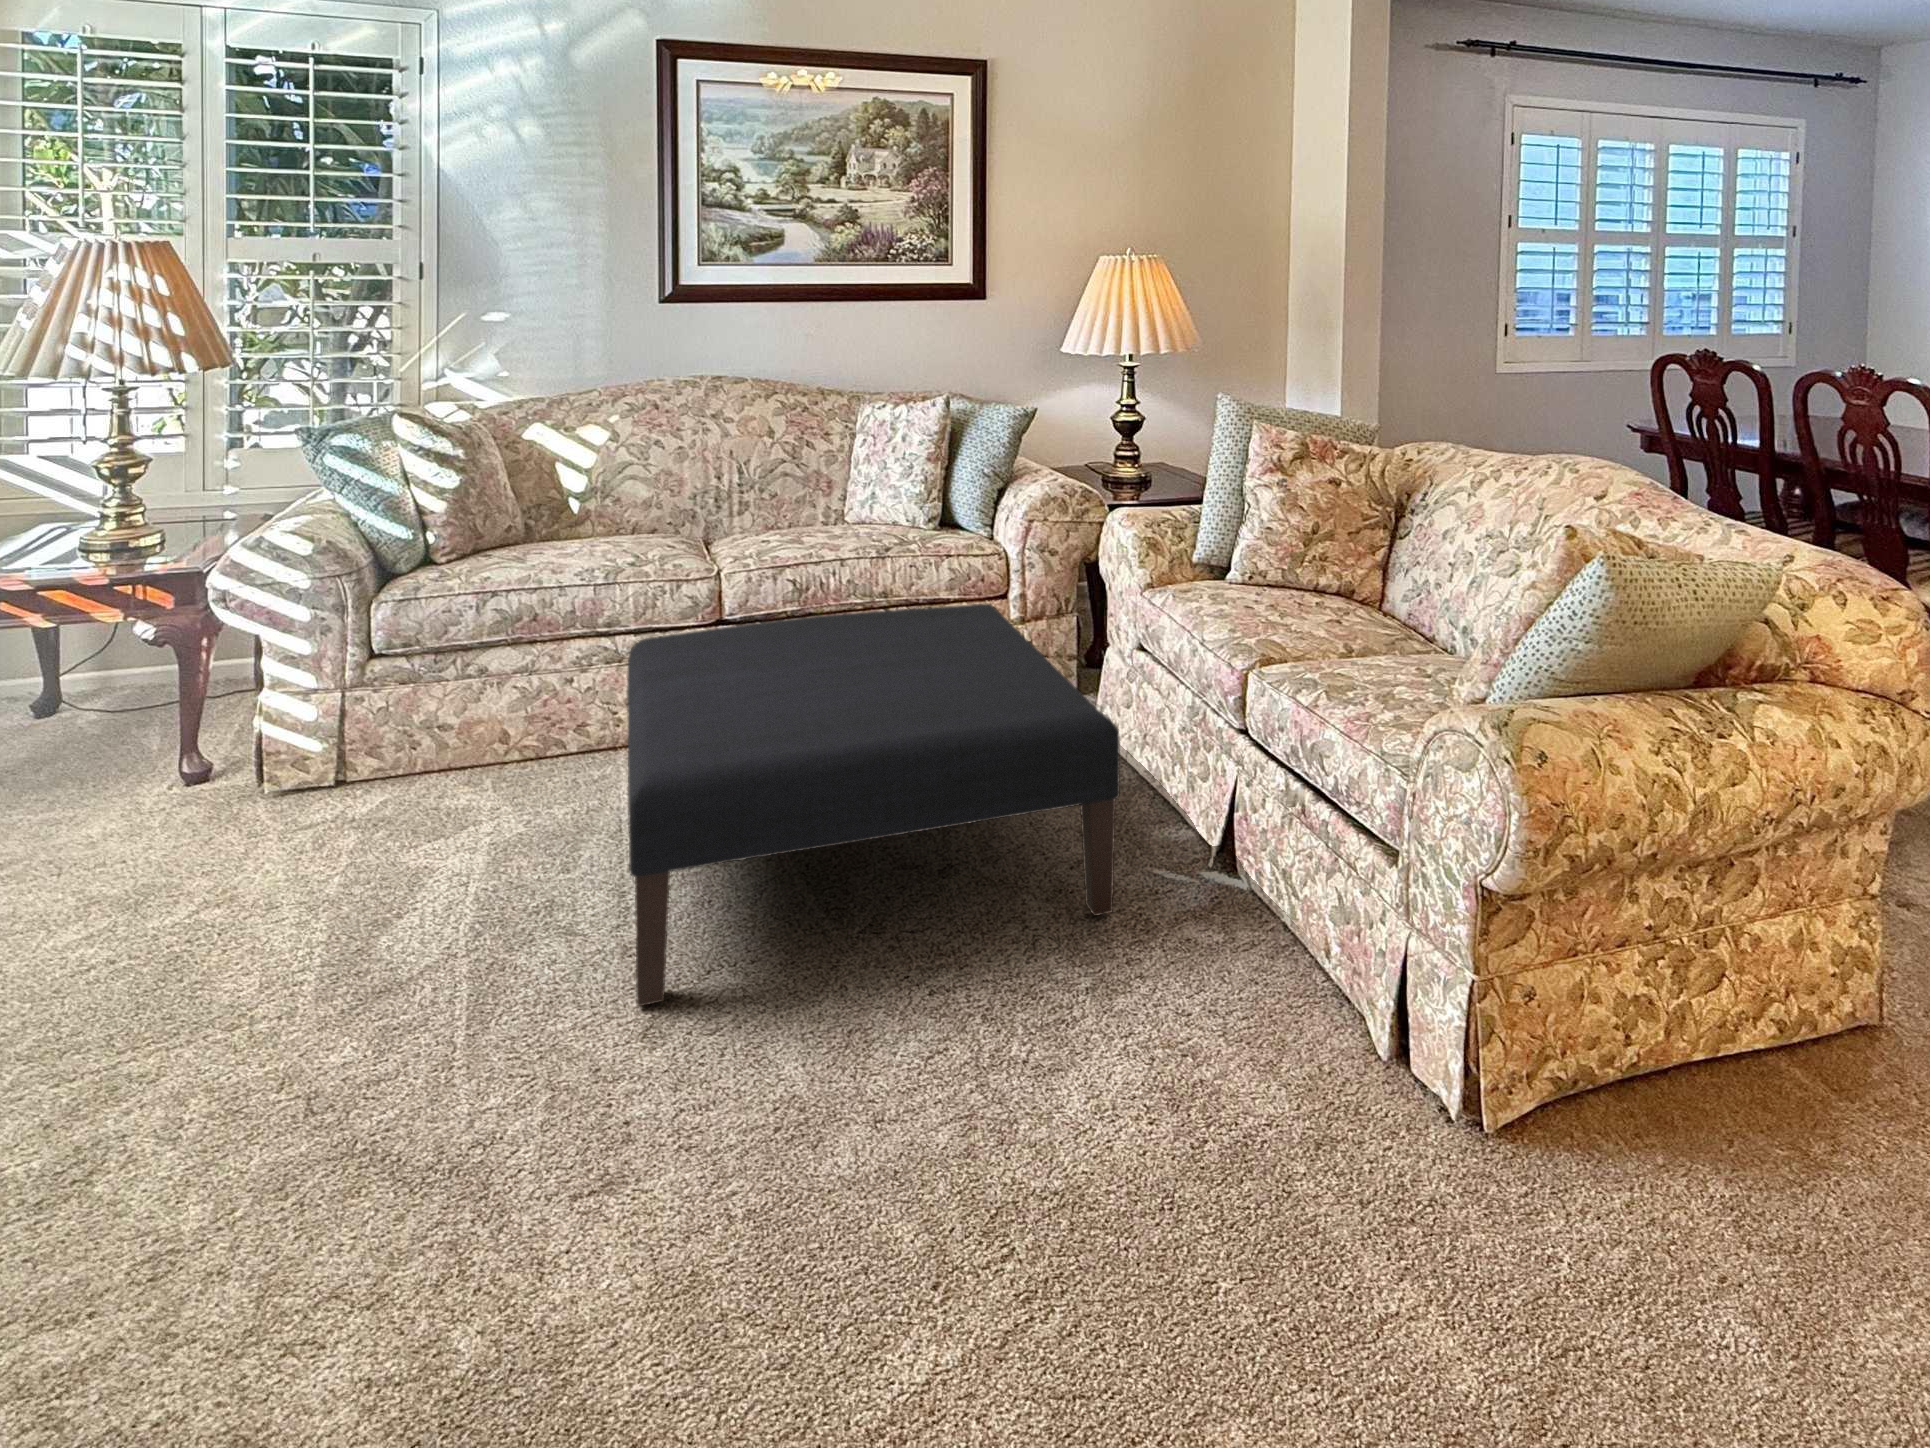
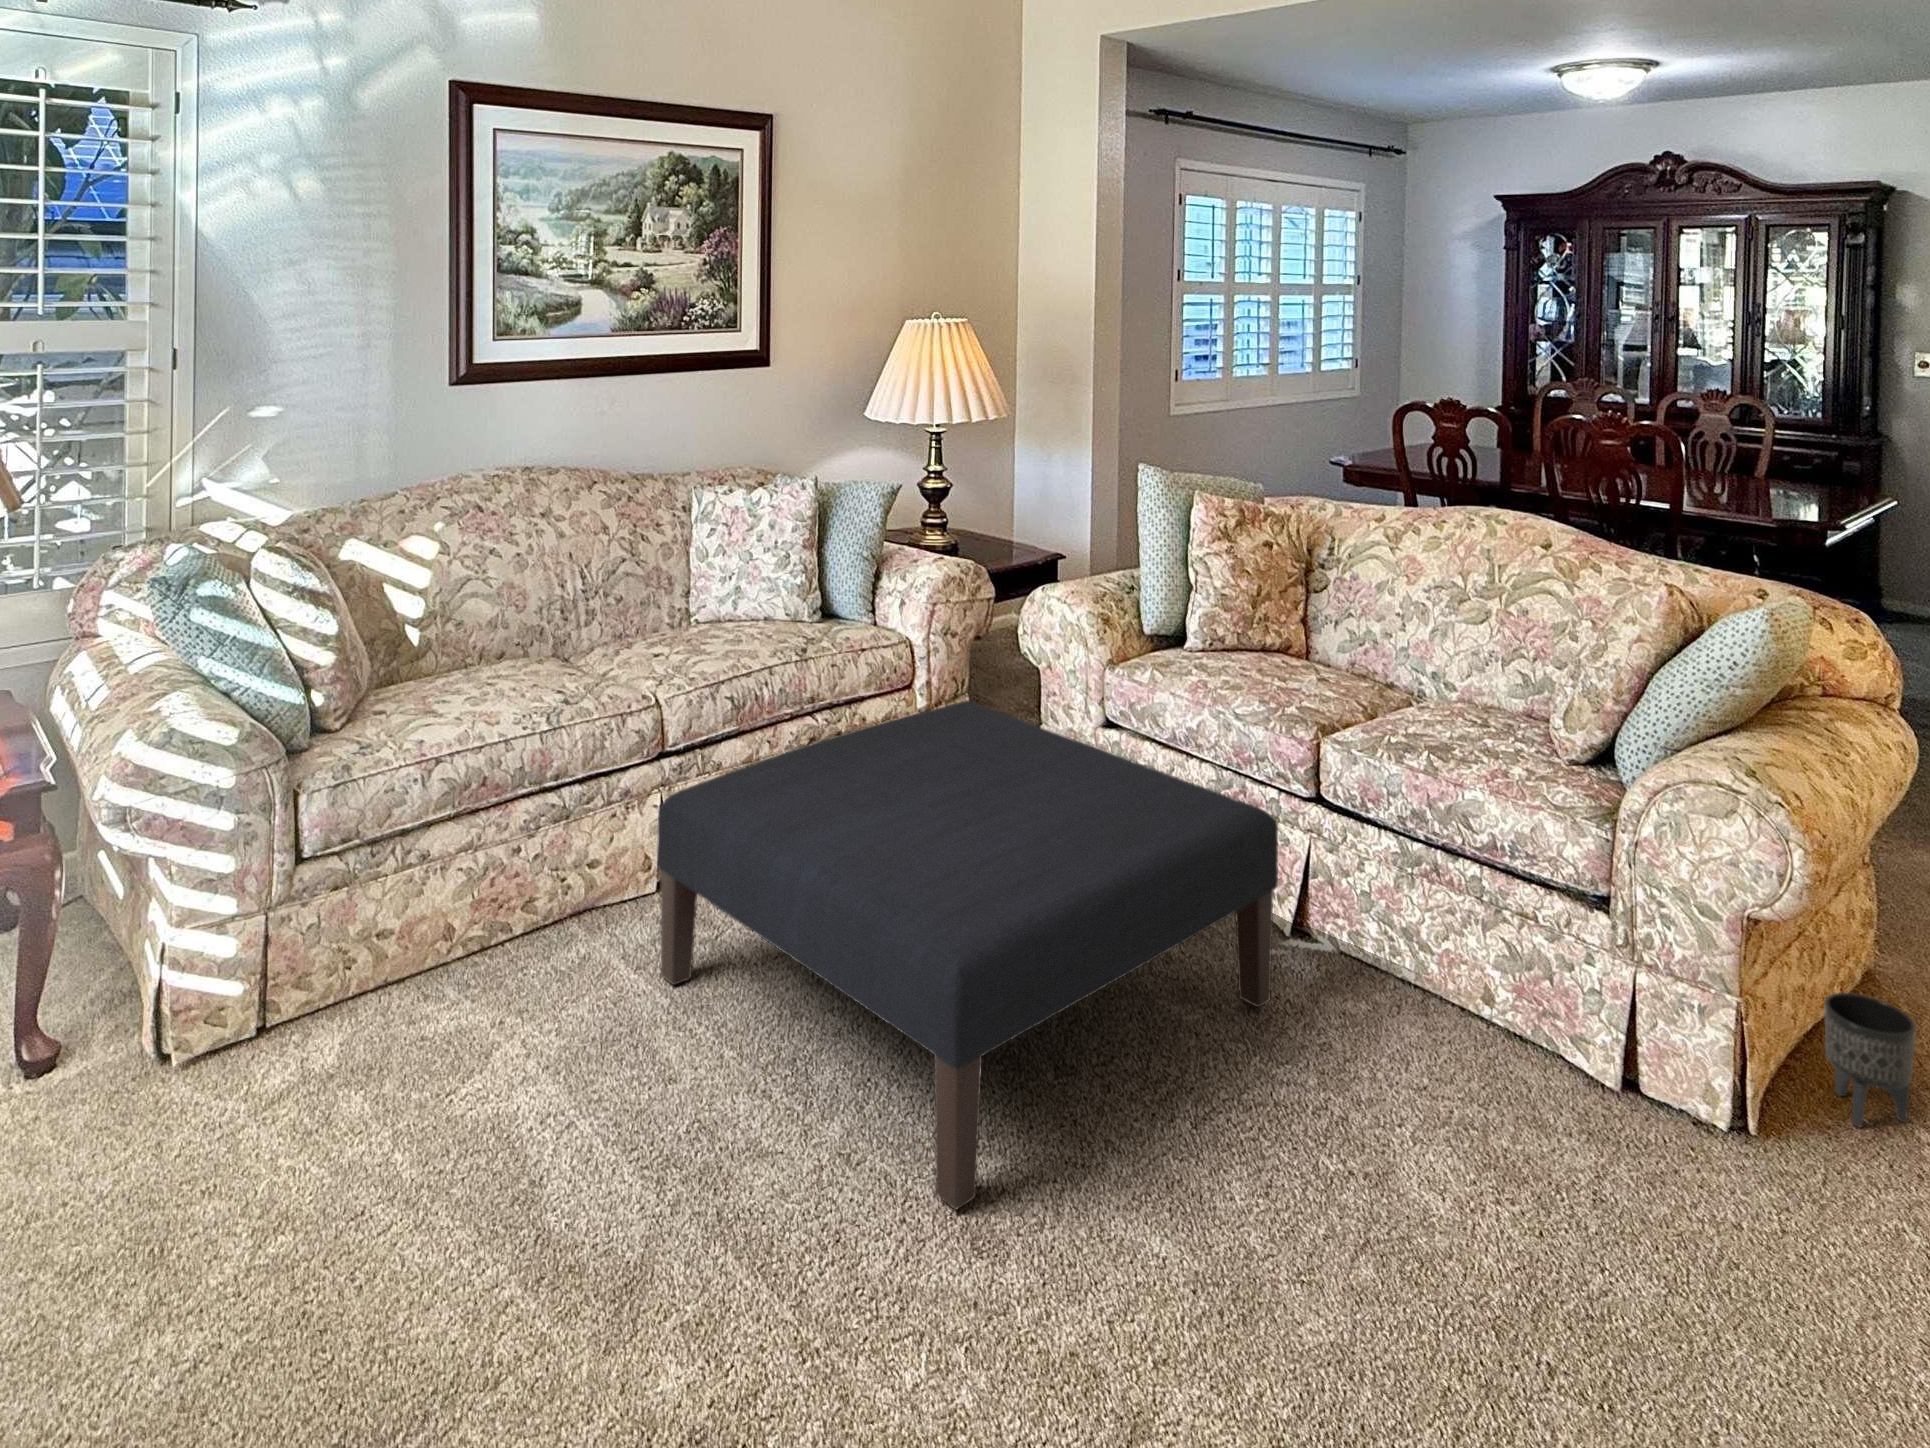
planter: none [1606,1004,1702,1168] -> present [1824,993,1916,1127]

